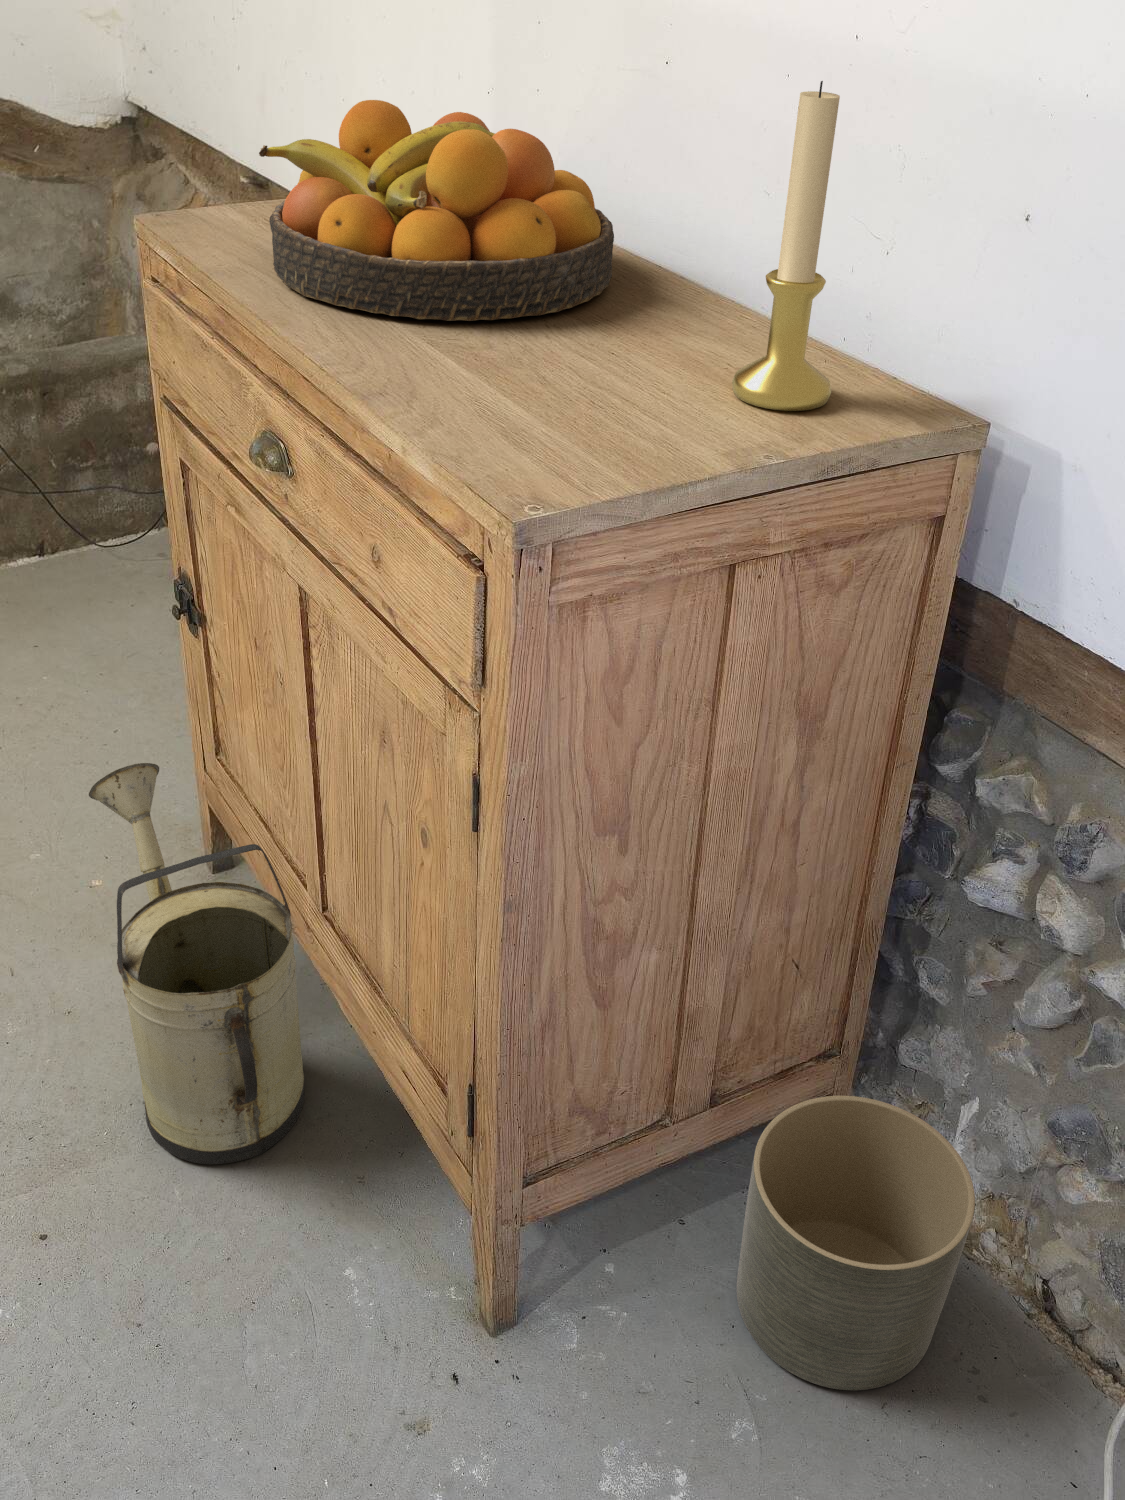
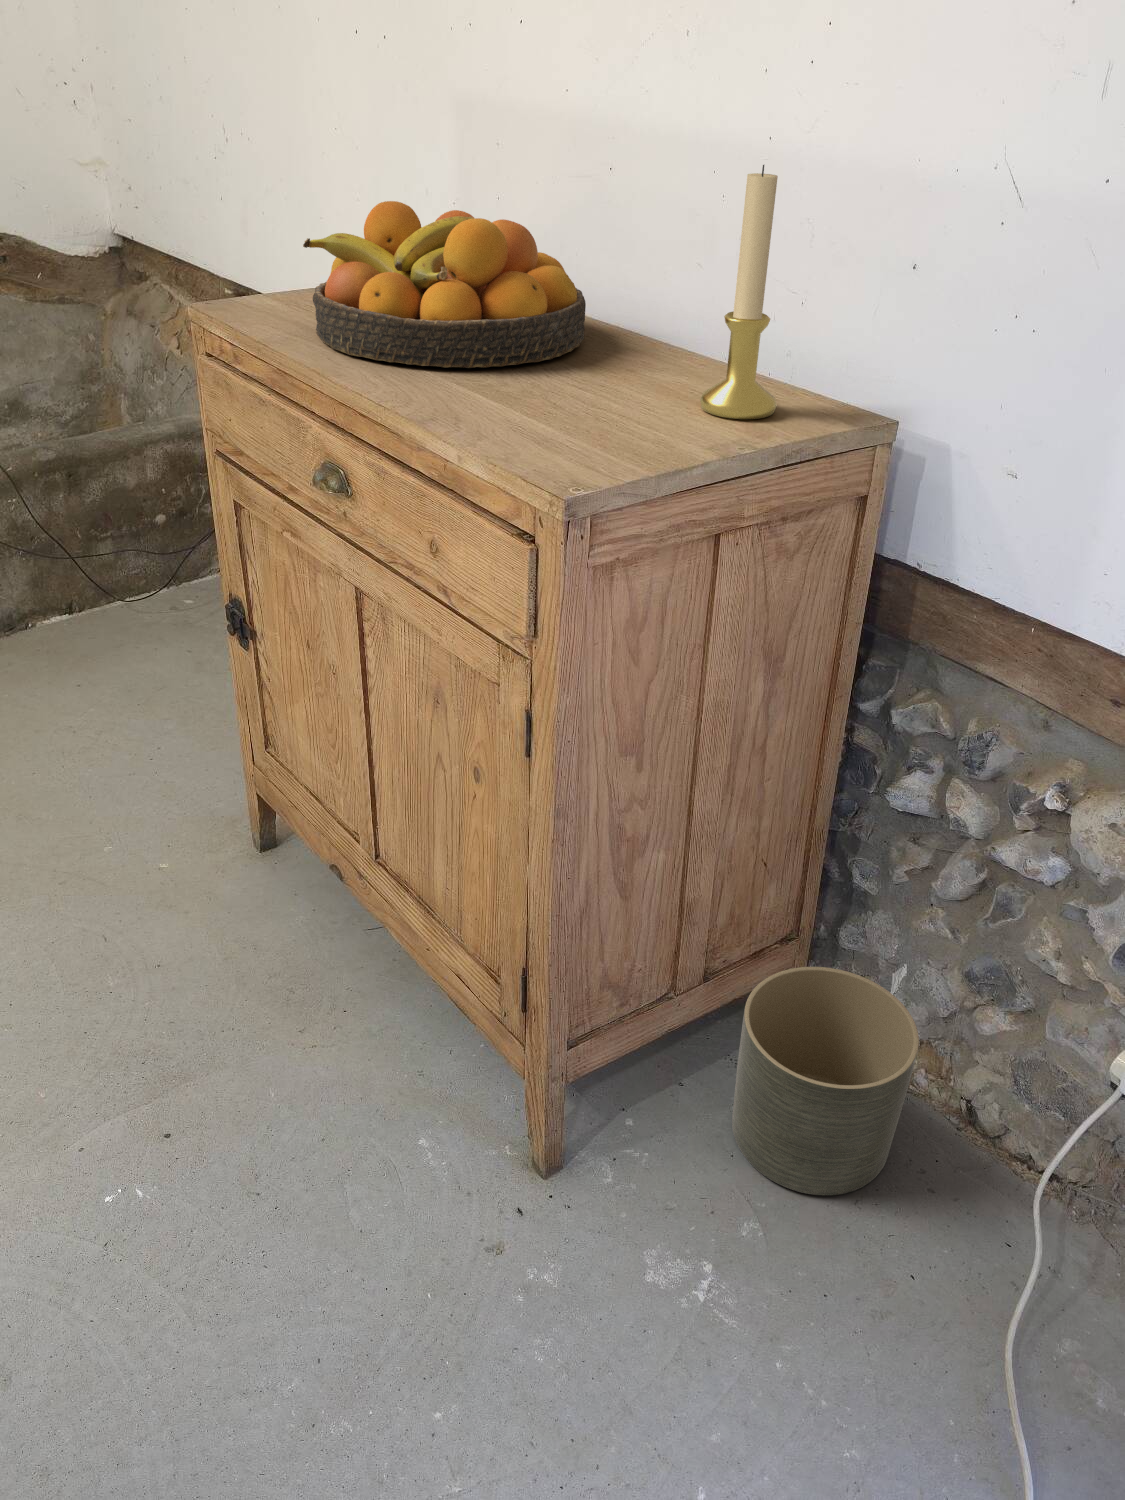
watering can: present [89,763,304,1164] -> none [169,751,363,1072]

